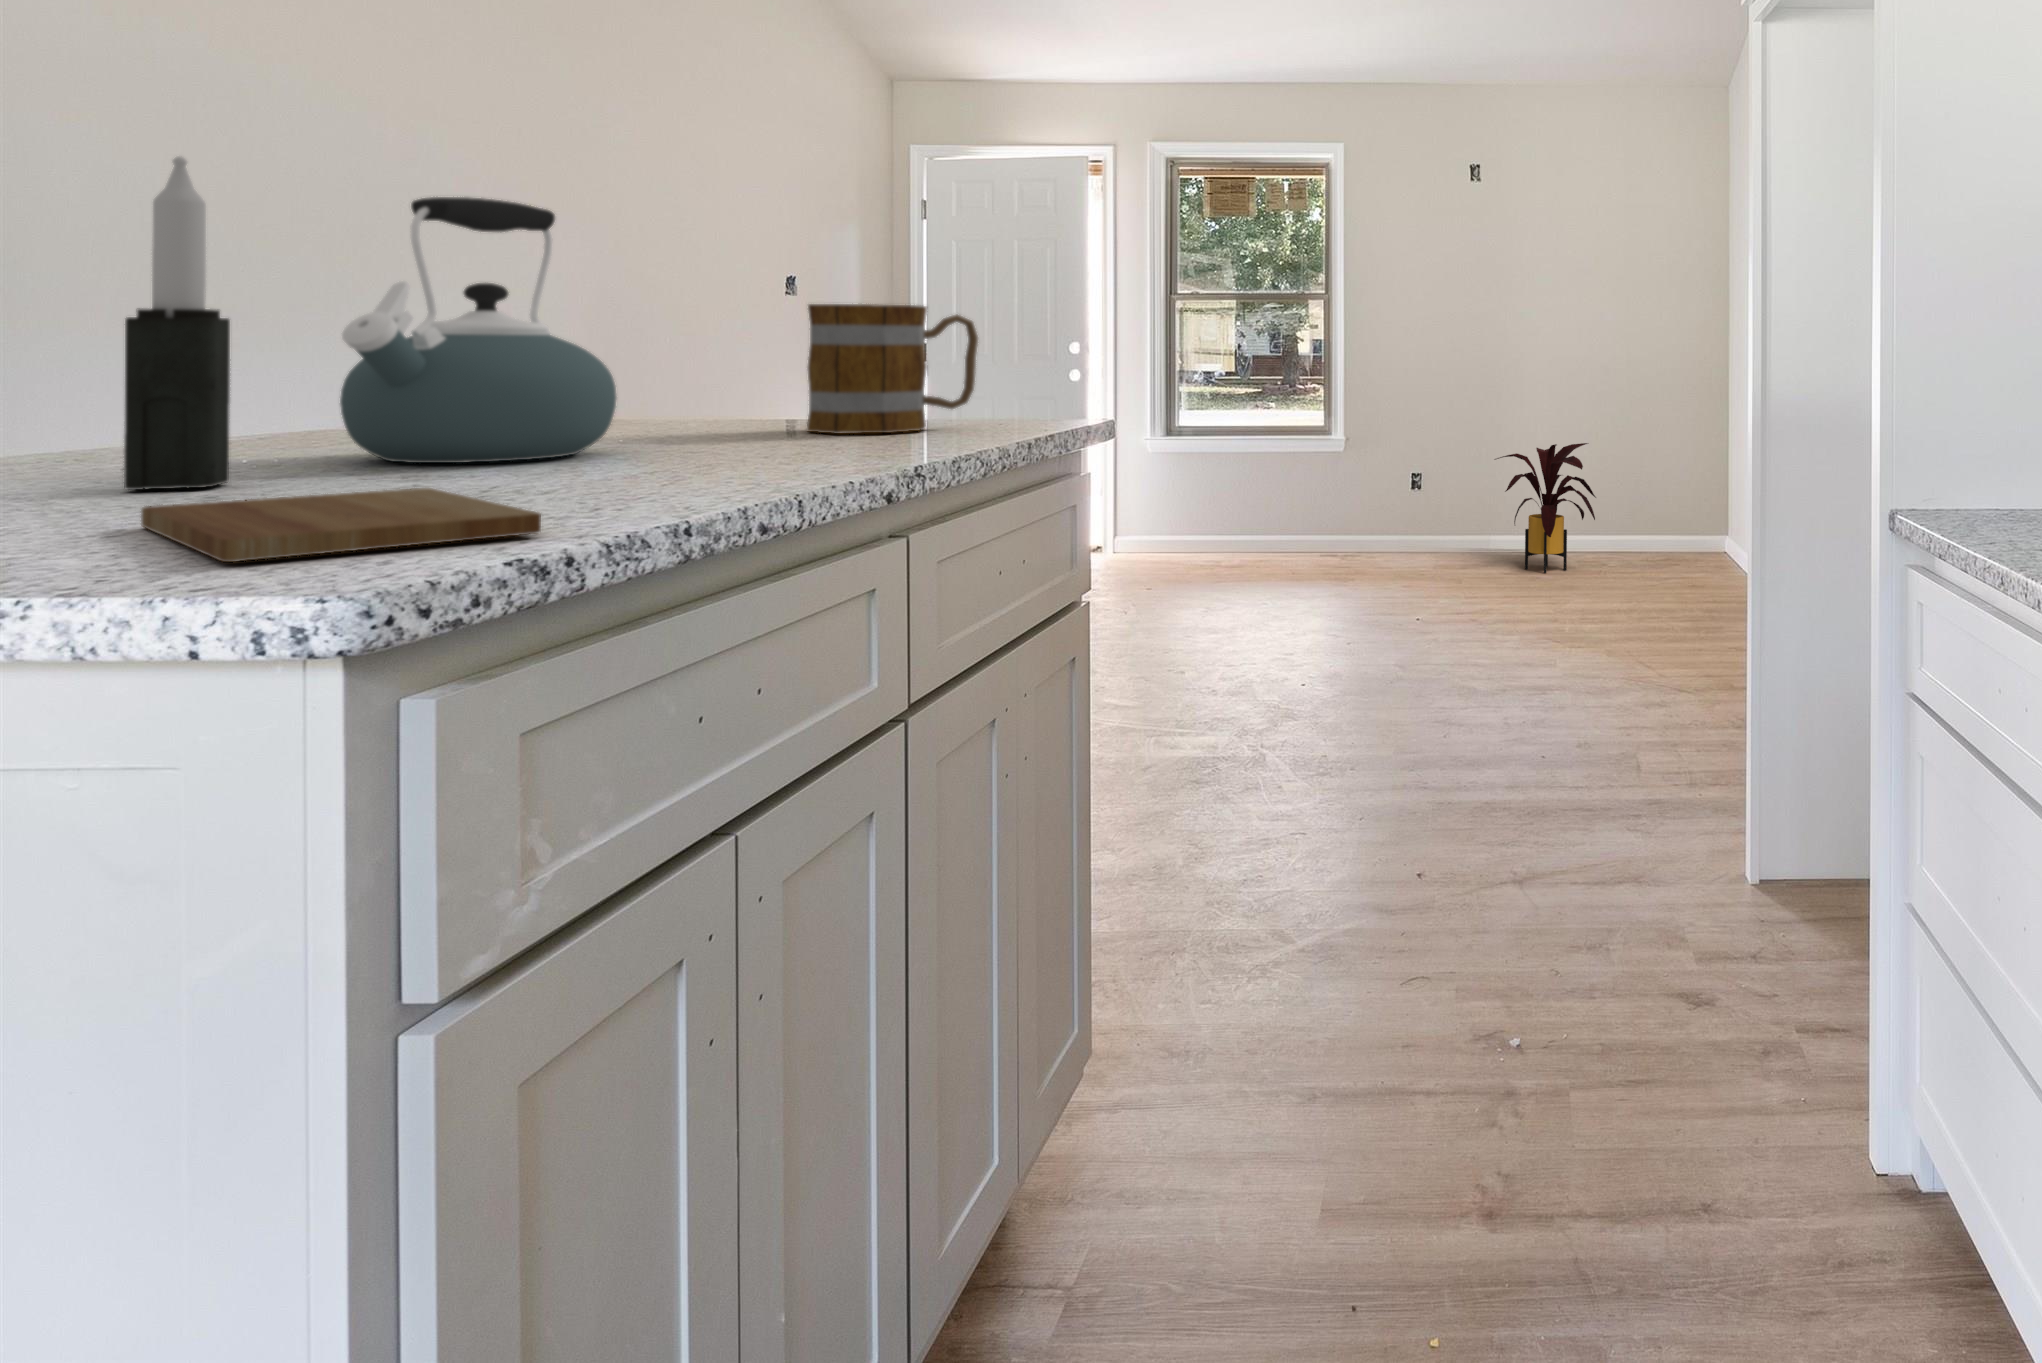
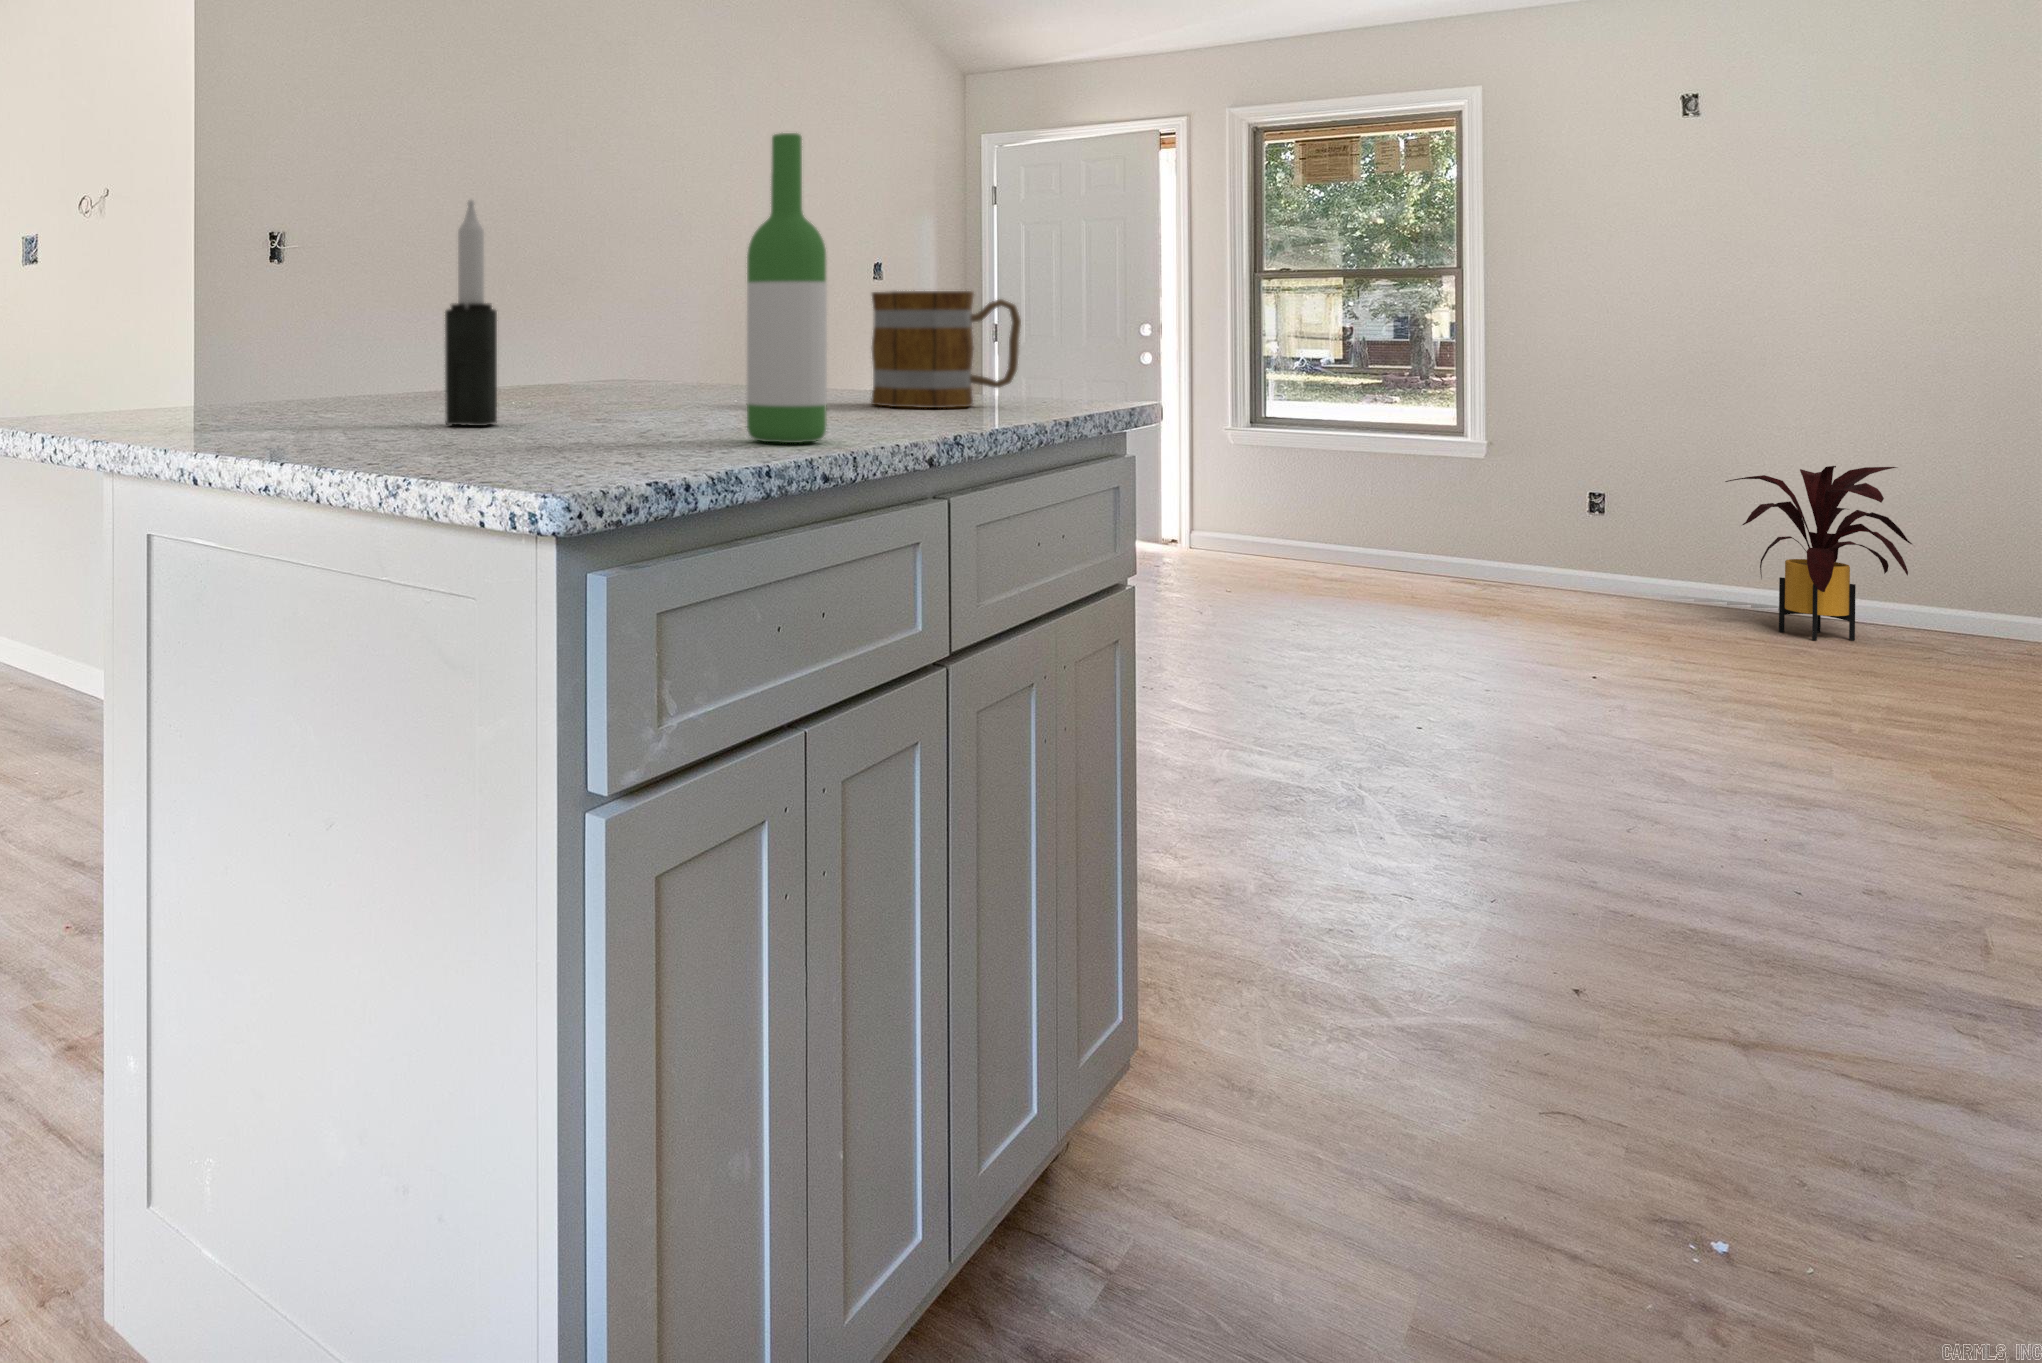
wine bottle: none [652,110,763,488] -> present [747,133,827,443]
kettle: present [340,197,616,463] -> none [556,216,727,417]
cutting board: present [141,488,541,562] -> none [455,431,671,469]

